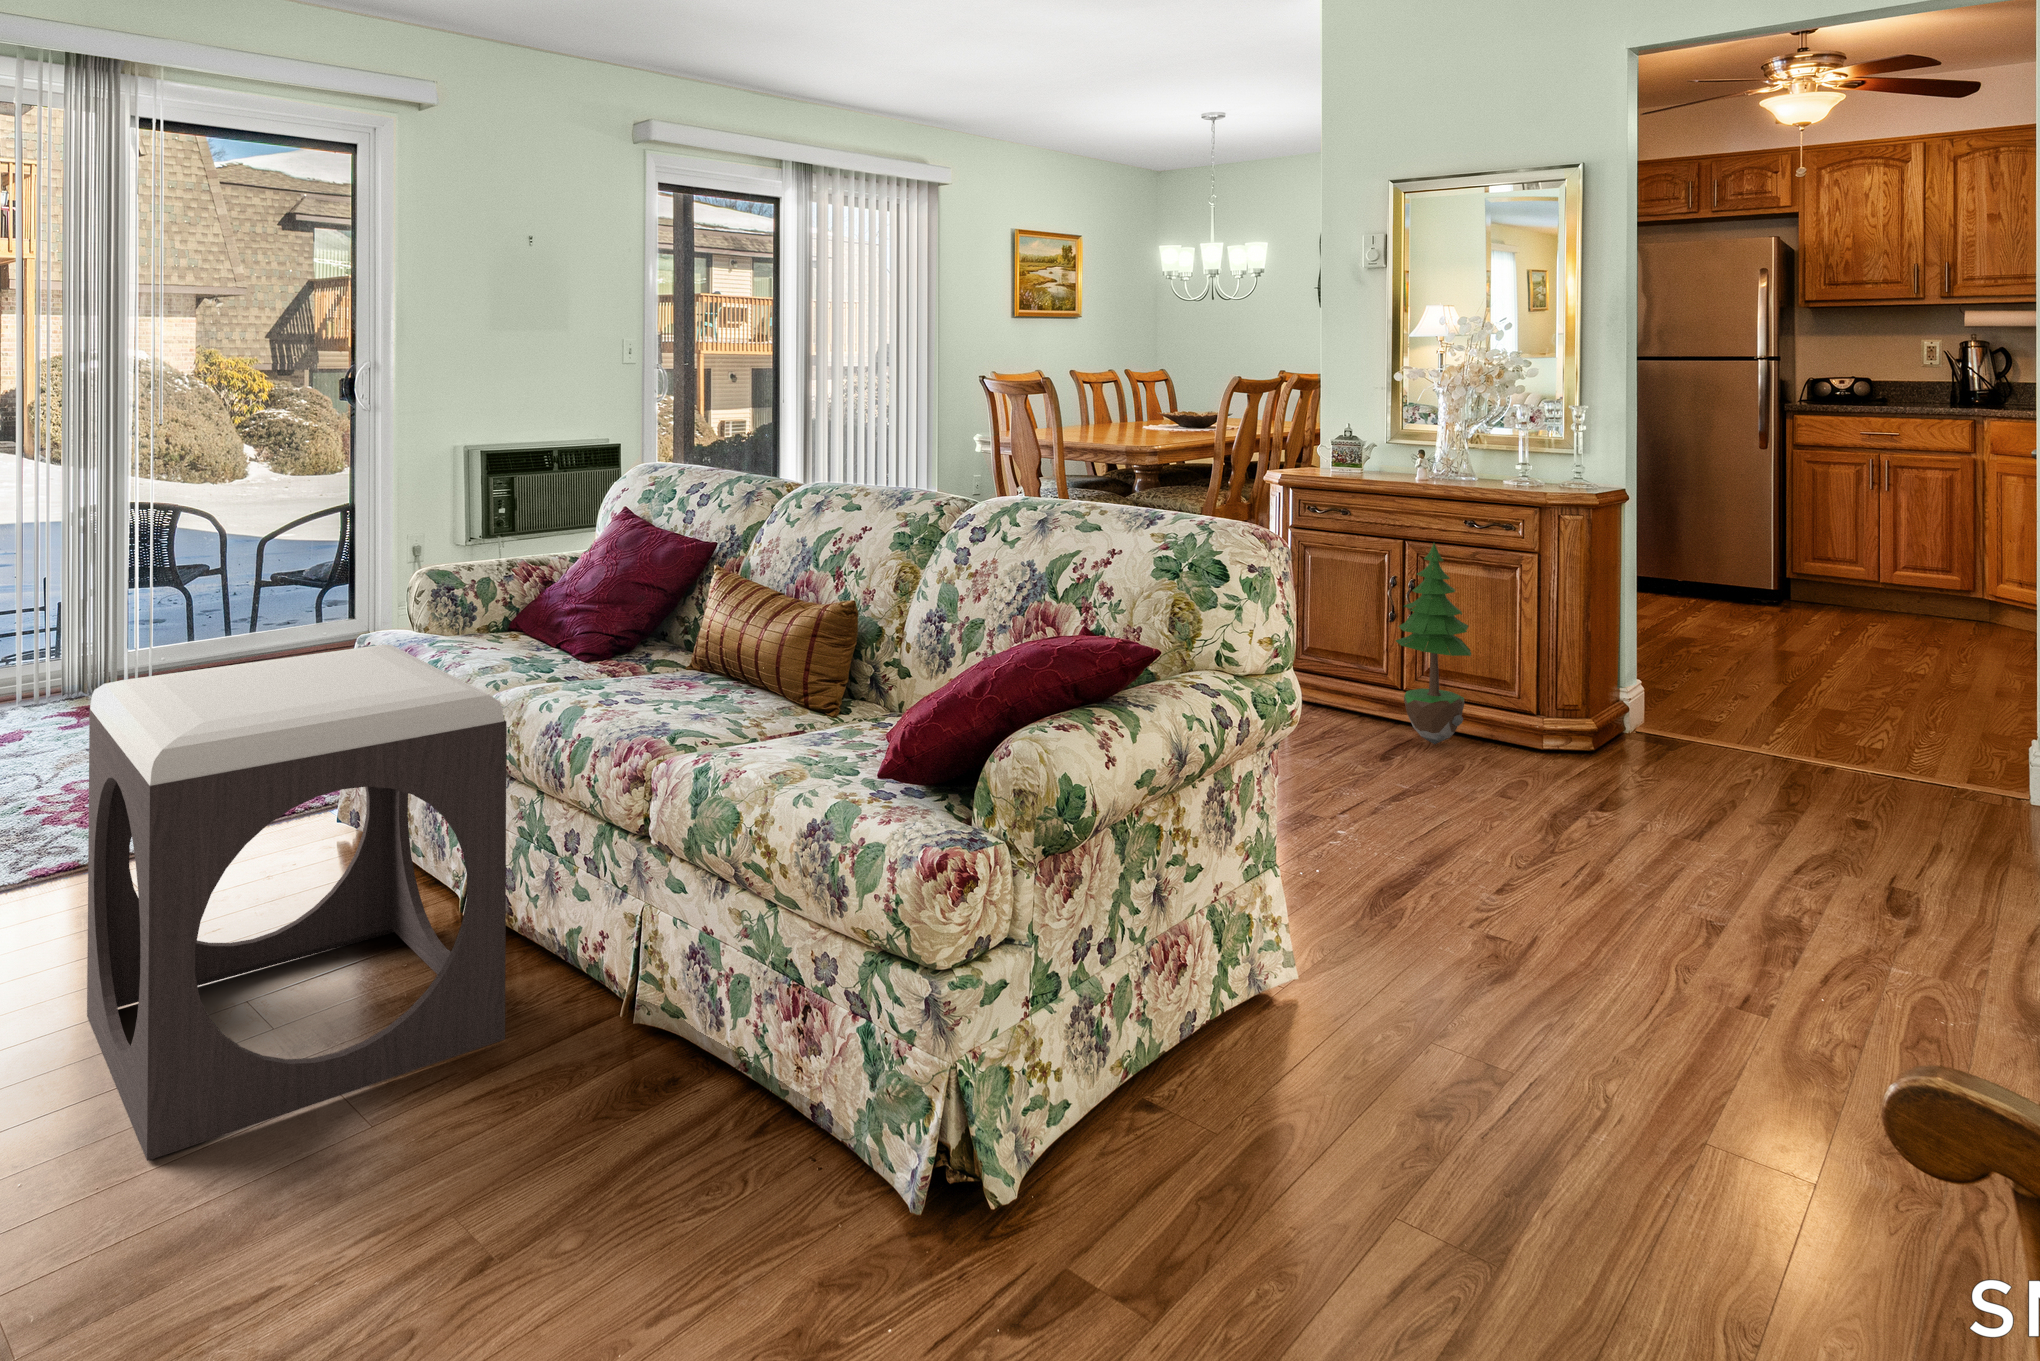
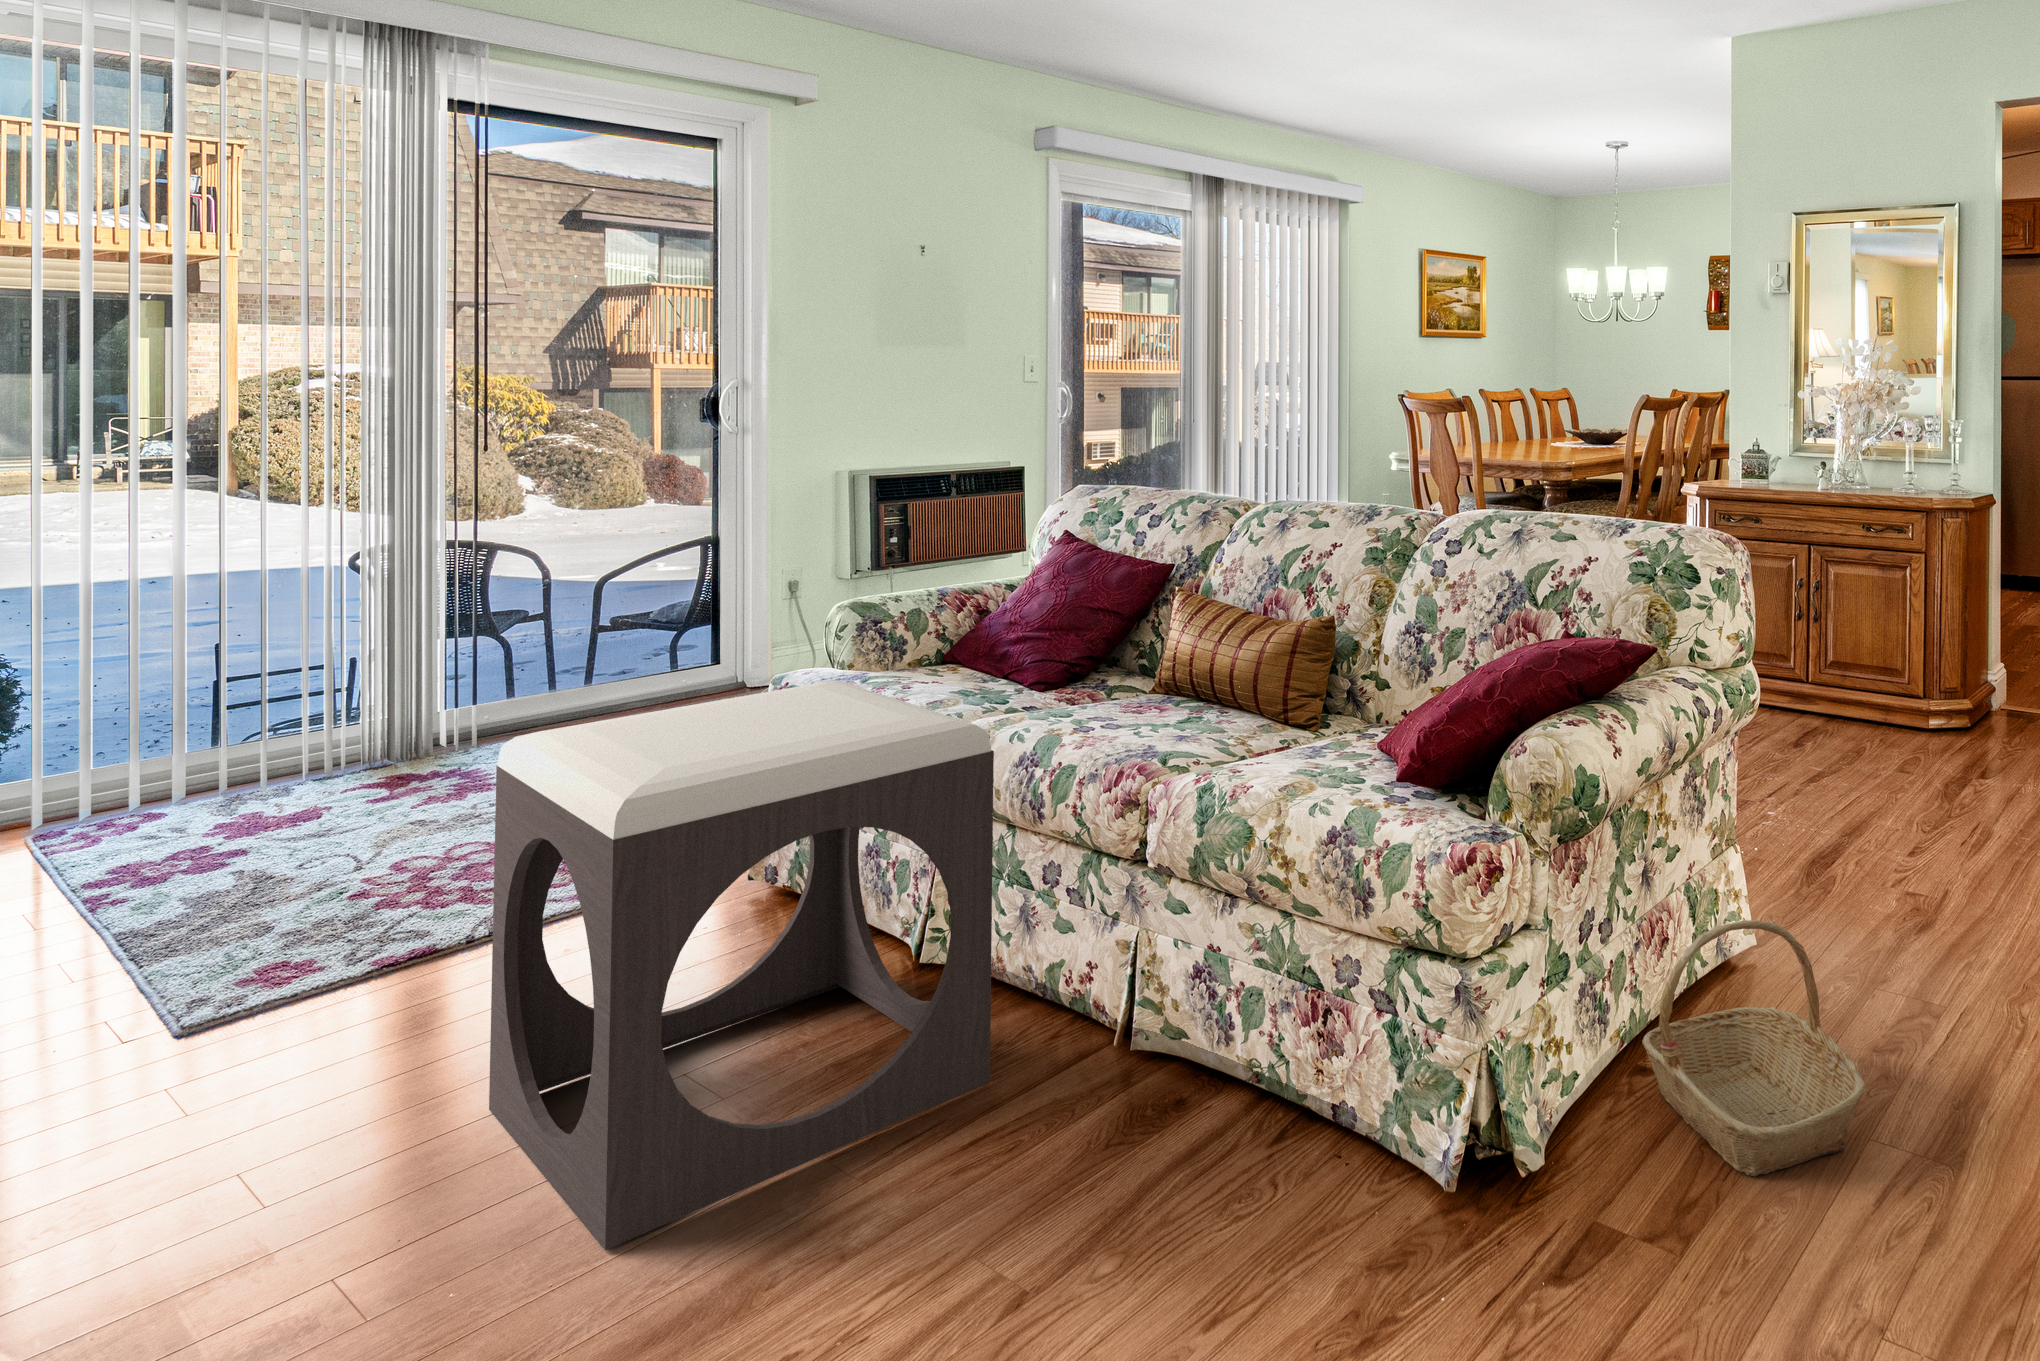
potted tree: present [1395,543,1471,744] -> none [1801,545,1868,731]
basket: none [1145,955,1387,1239] -> present [1642,920,1866,1177]

